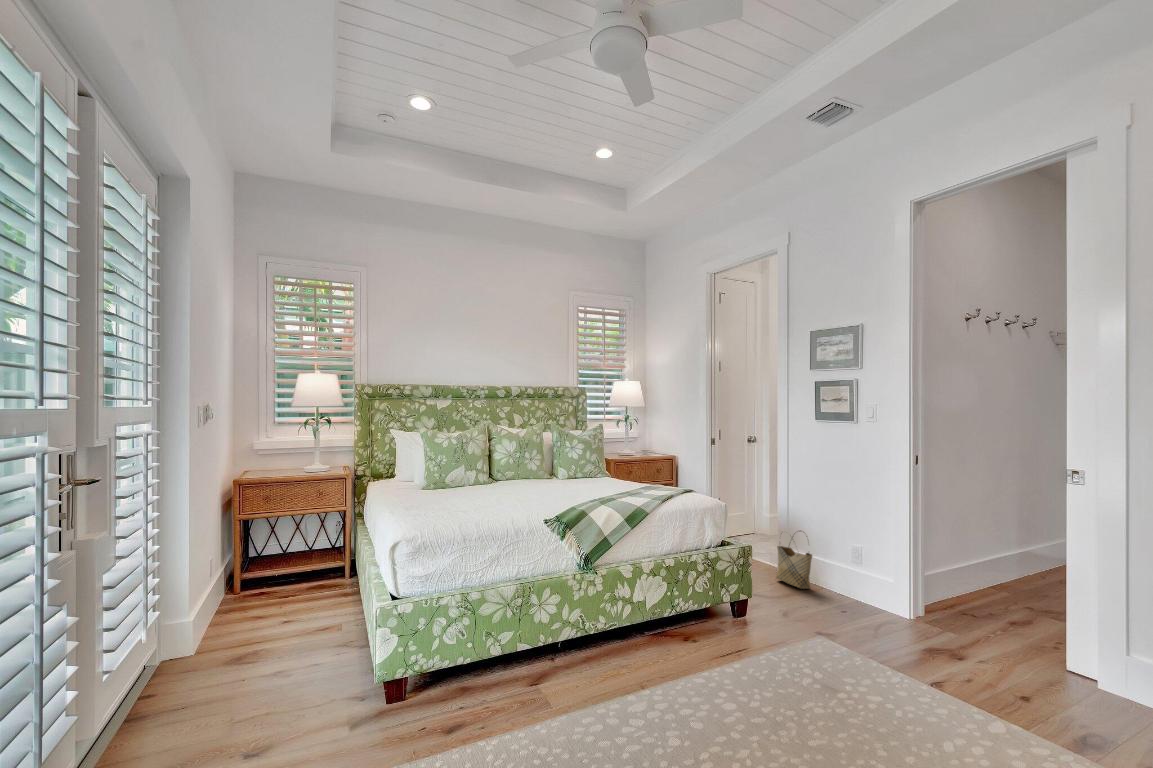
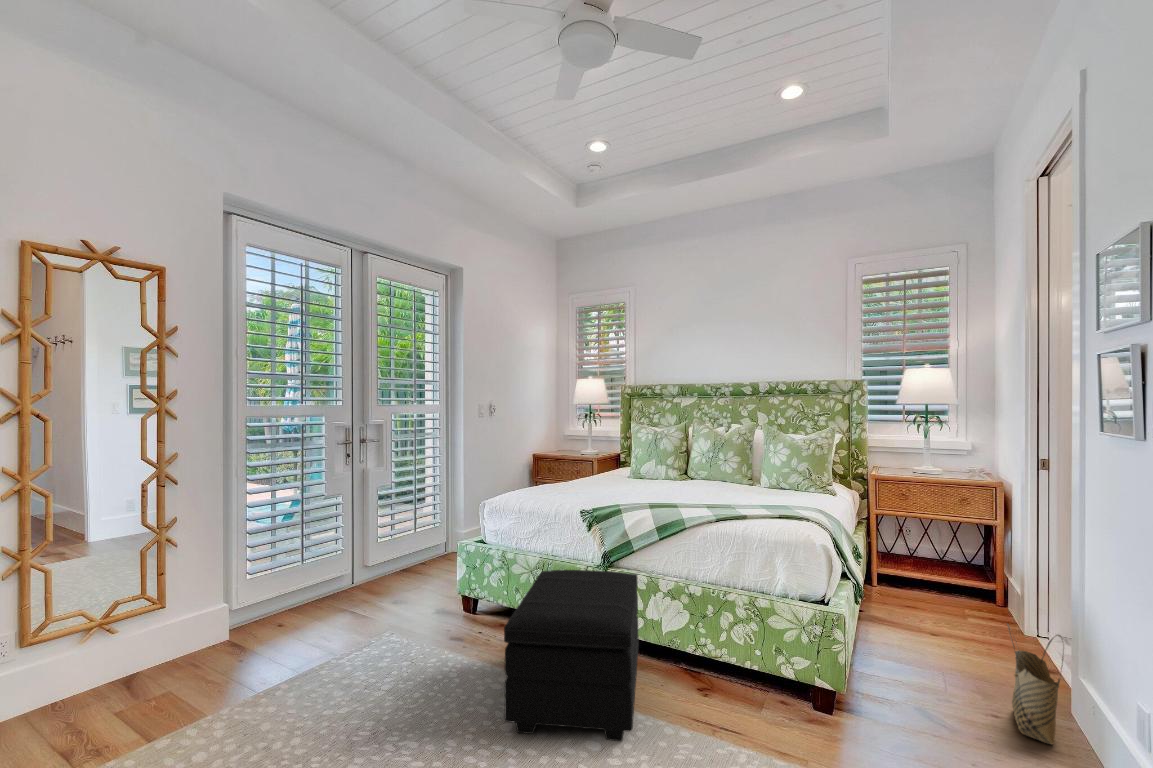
footstool: none [566,565,751,732] -> present [504,570,639,741]

